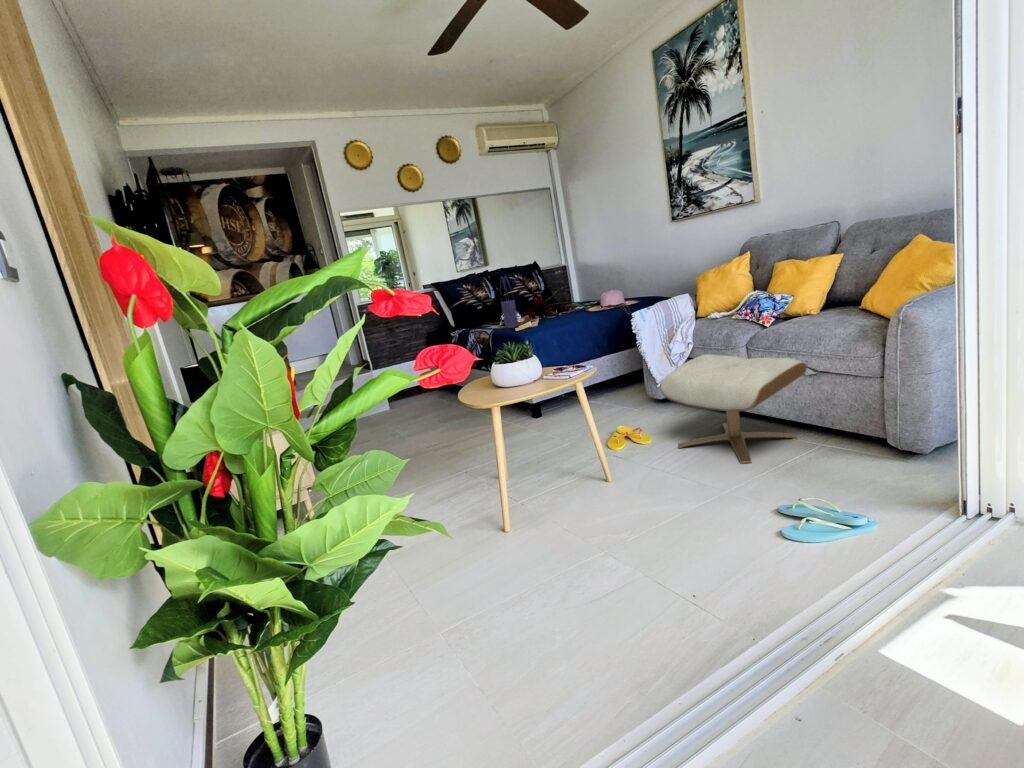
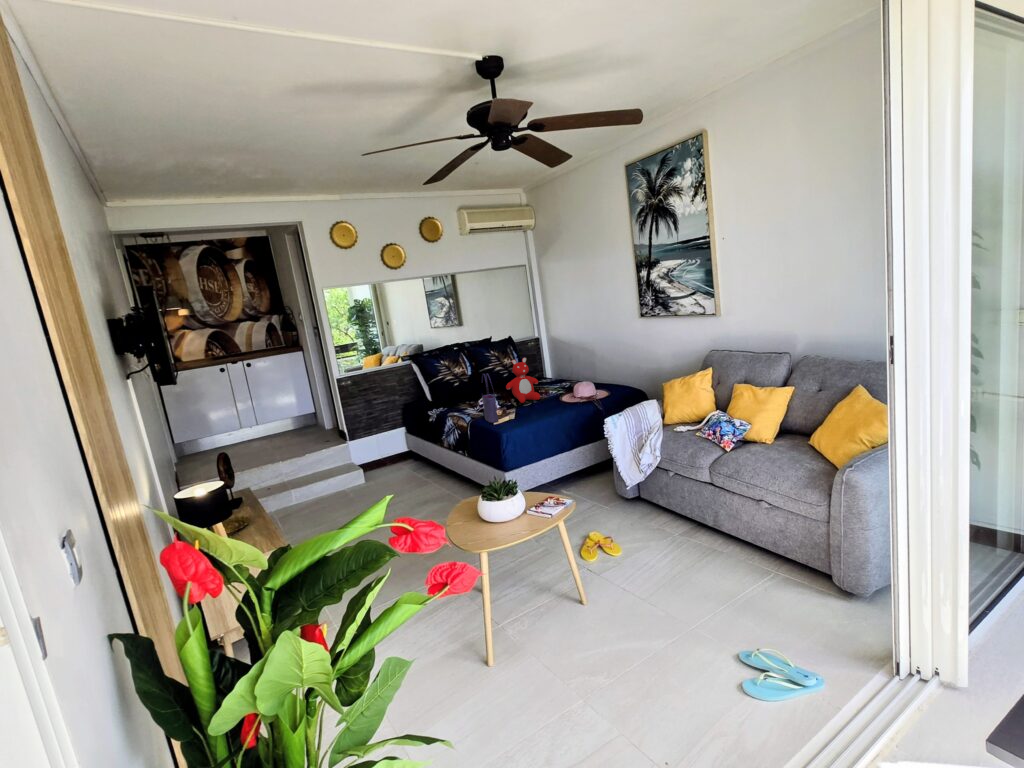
teddy bear: none [528,269,565,315] -> present [506,358,540,403]
ottoman: present [660,354,807,463] -> none [632,475,761,590]

